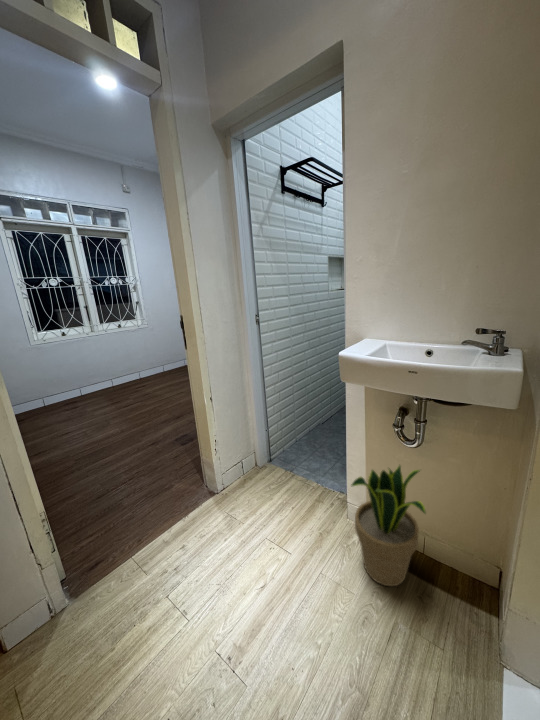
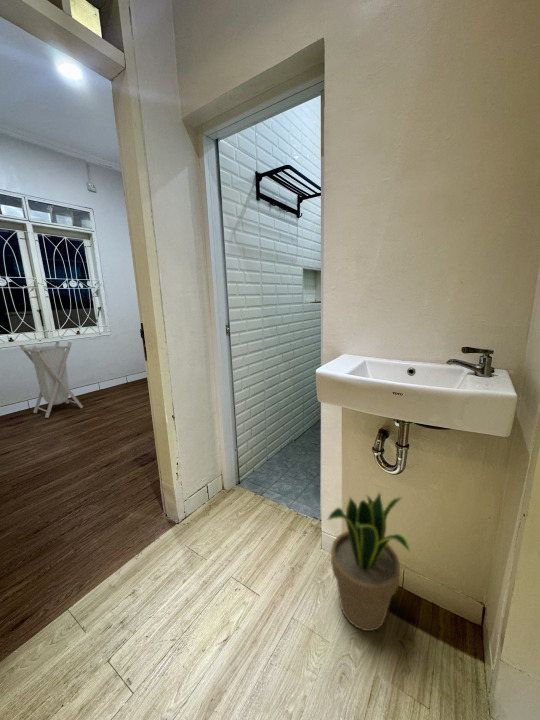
laundry hamper: none [71,334,127,404] -> present [19,341,83,418]

